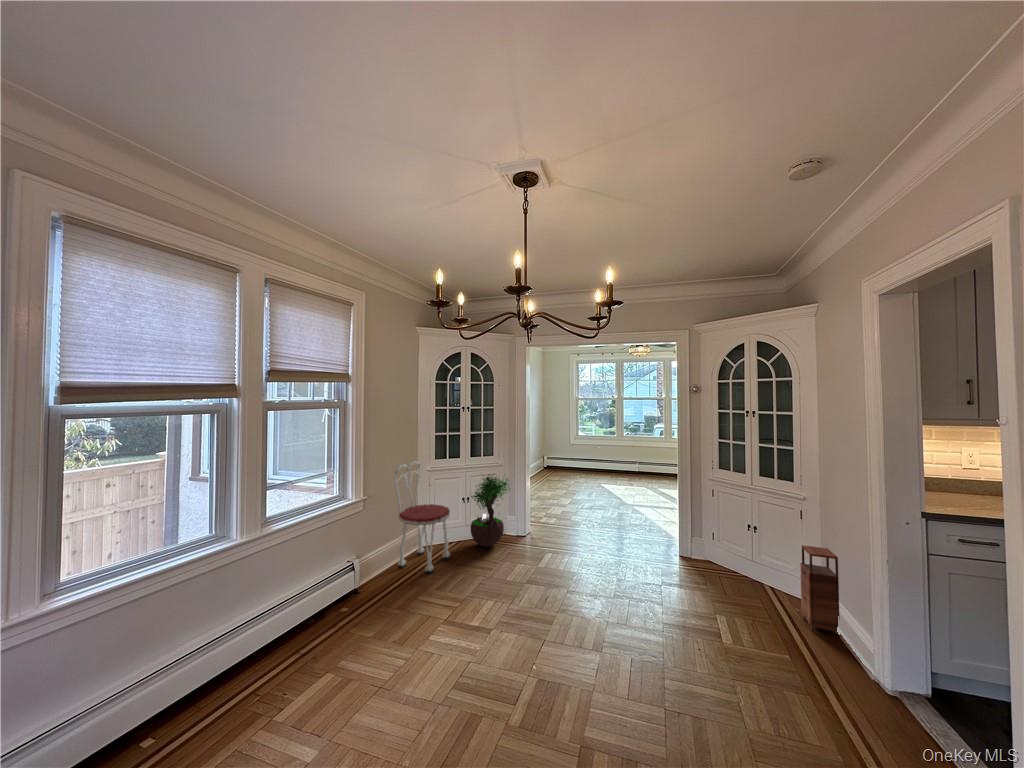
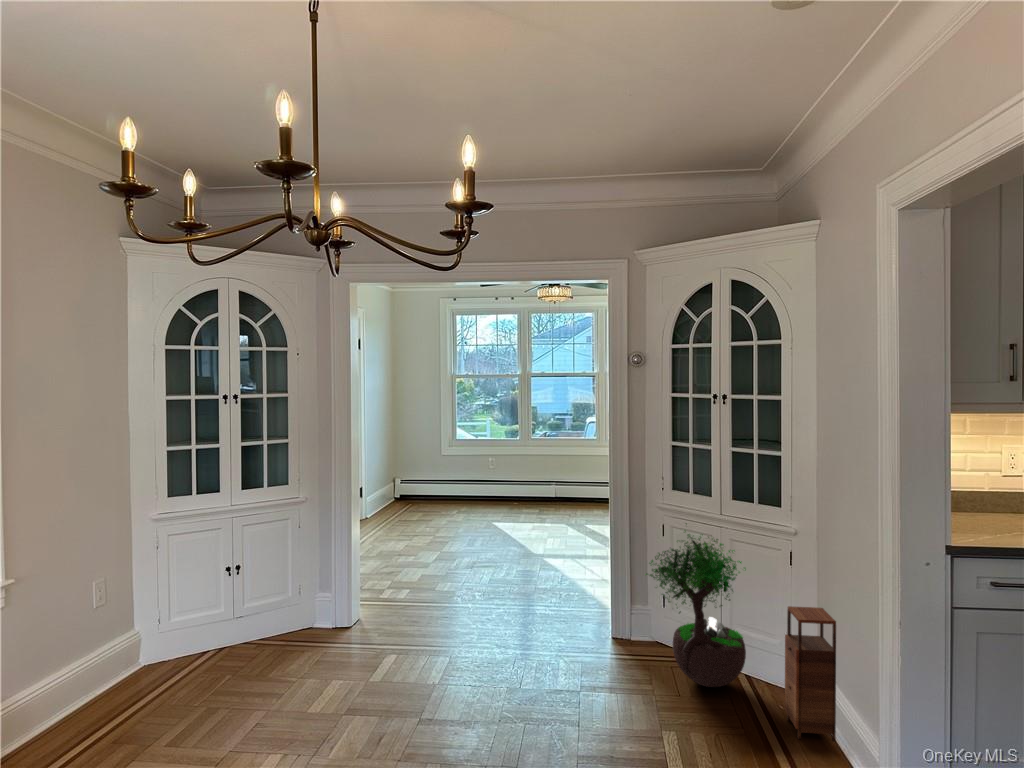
dining chair: present [394,461,450,574] -> none [60,505,196,730]
potted tree: present [471,474,510,546] -> present [646,534,746,687]

